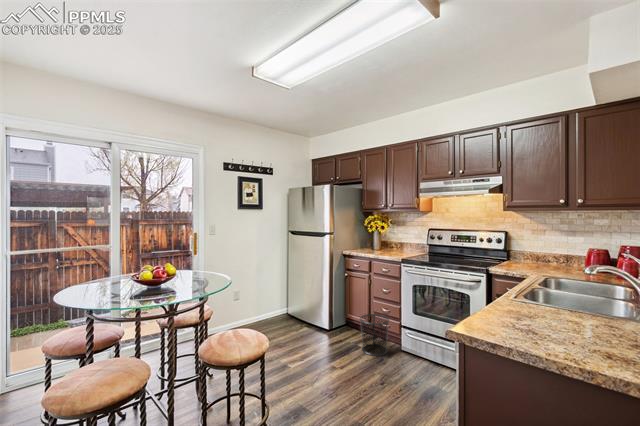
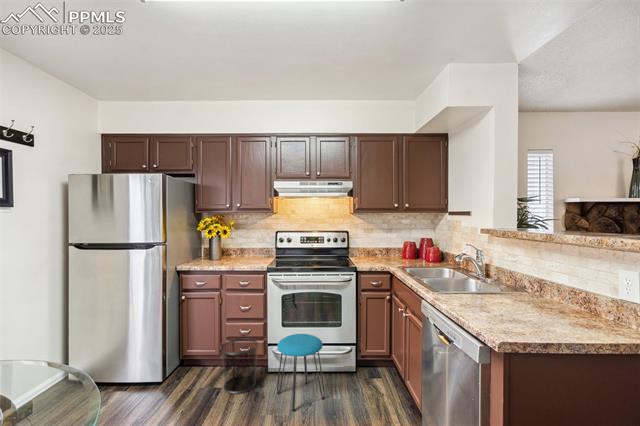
stool: none [392,321,434,386] -> present [277,334,325,411]

